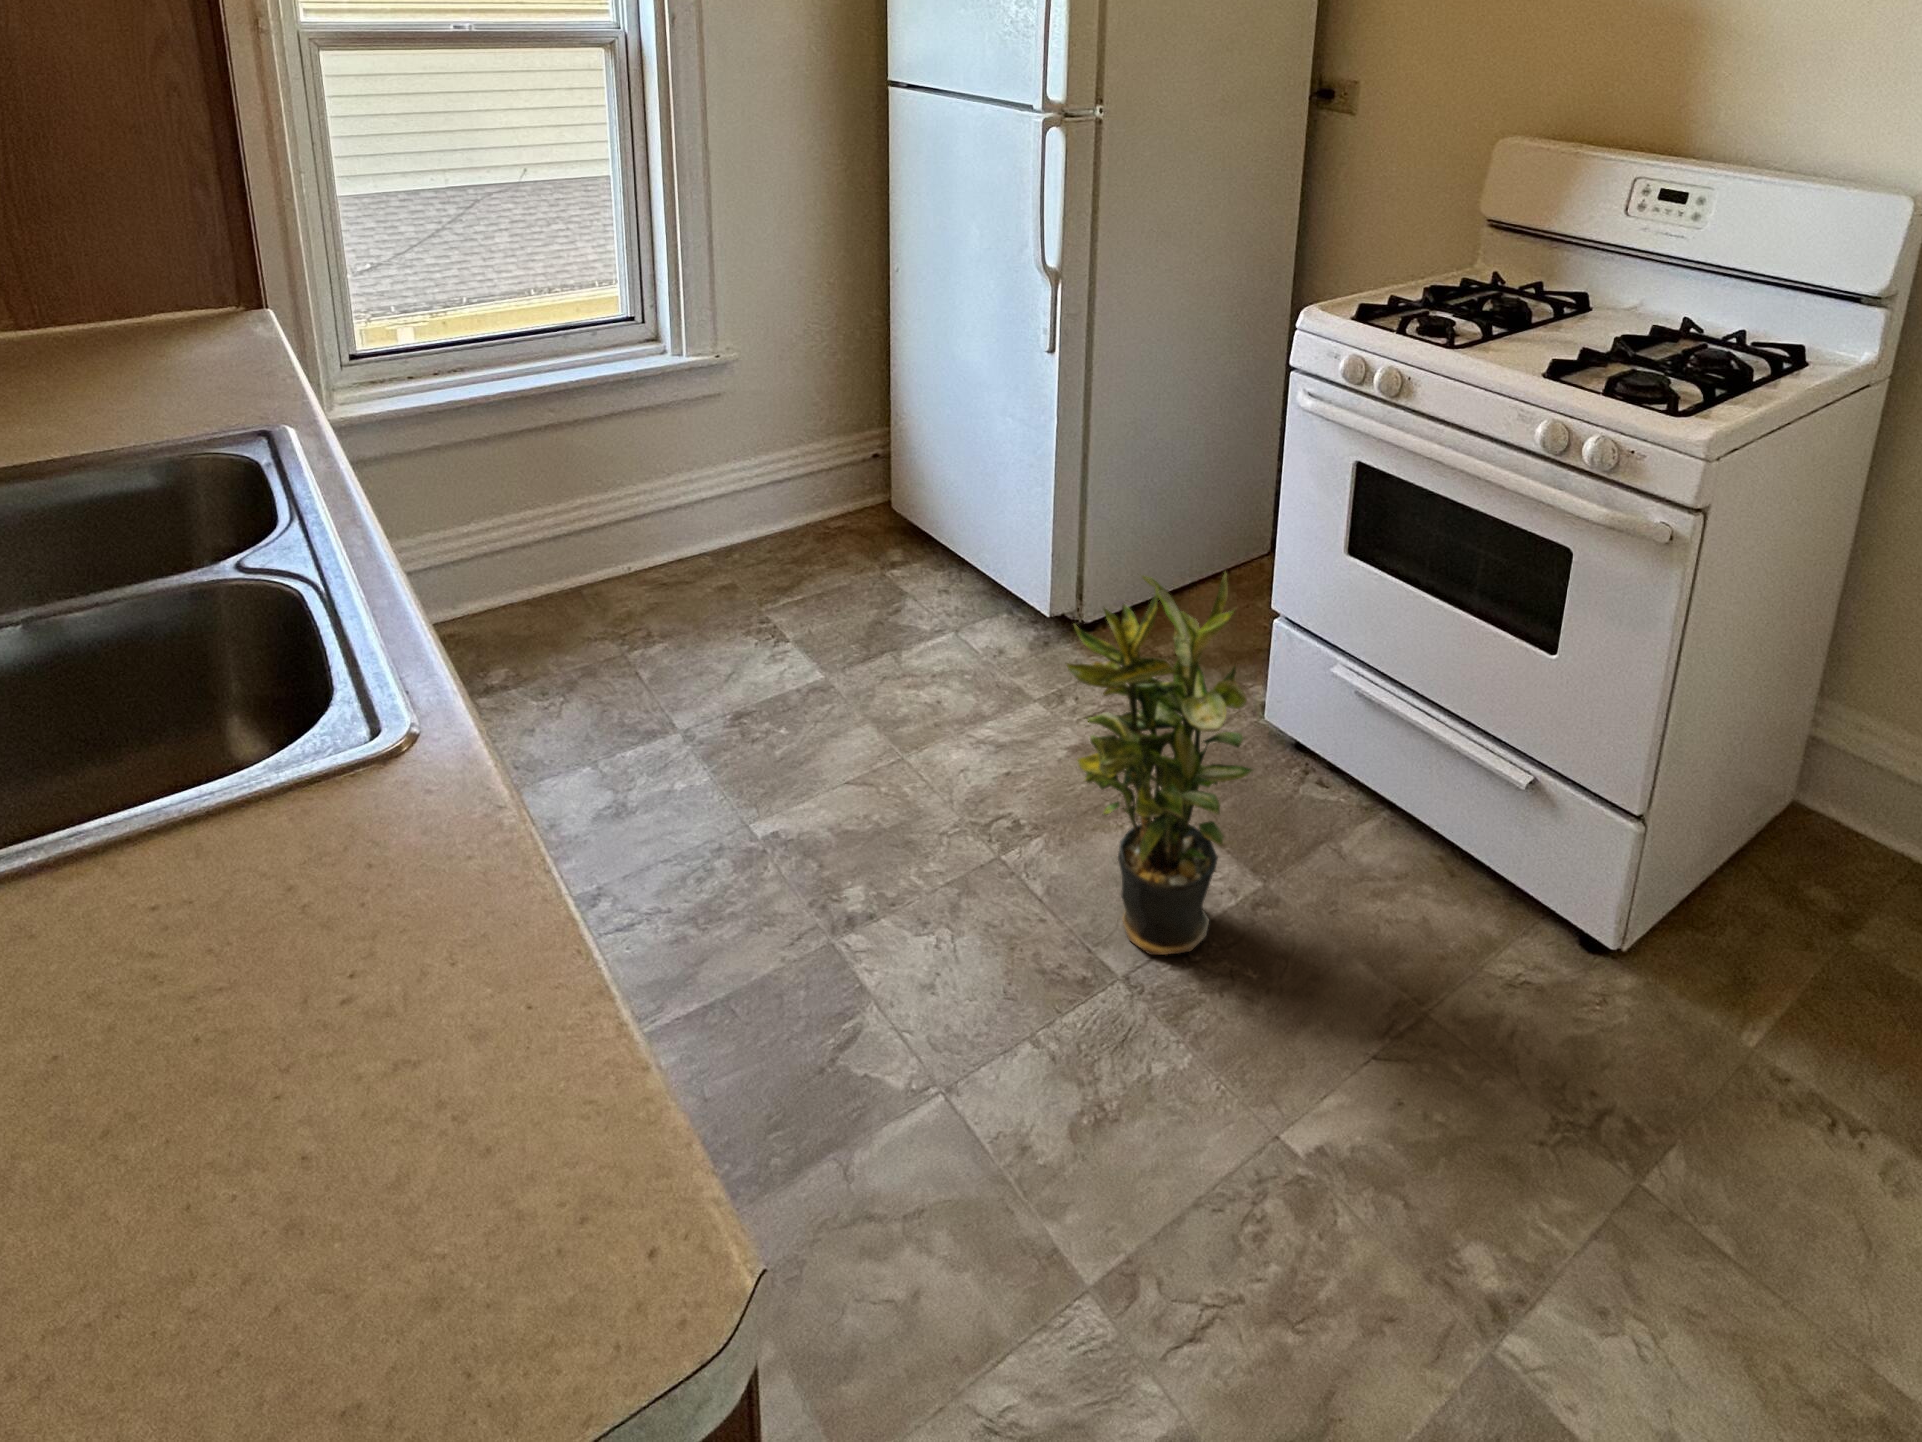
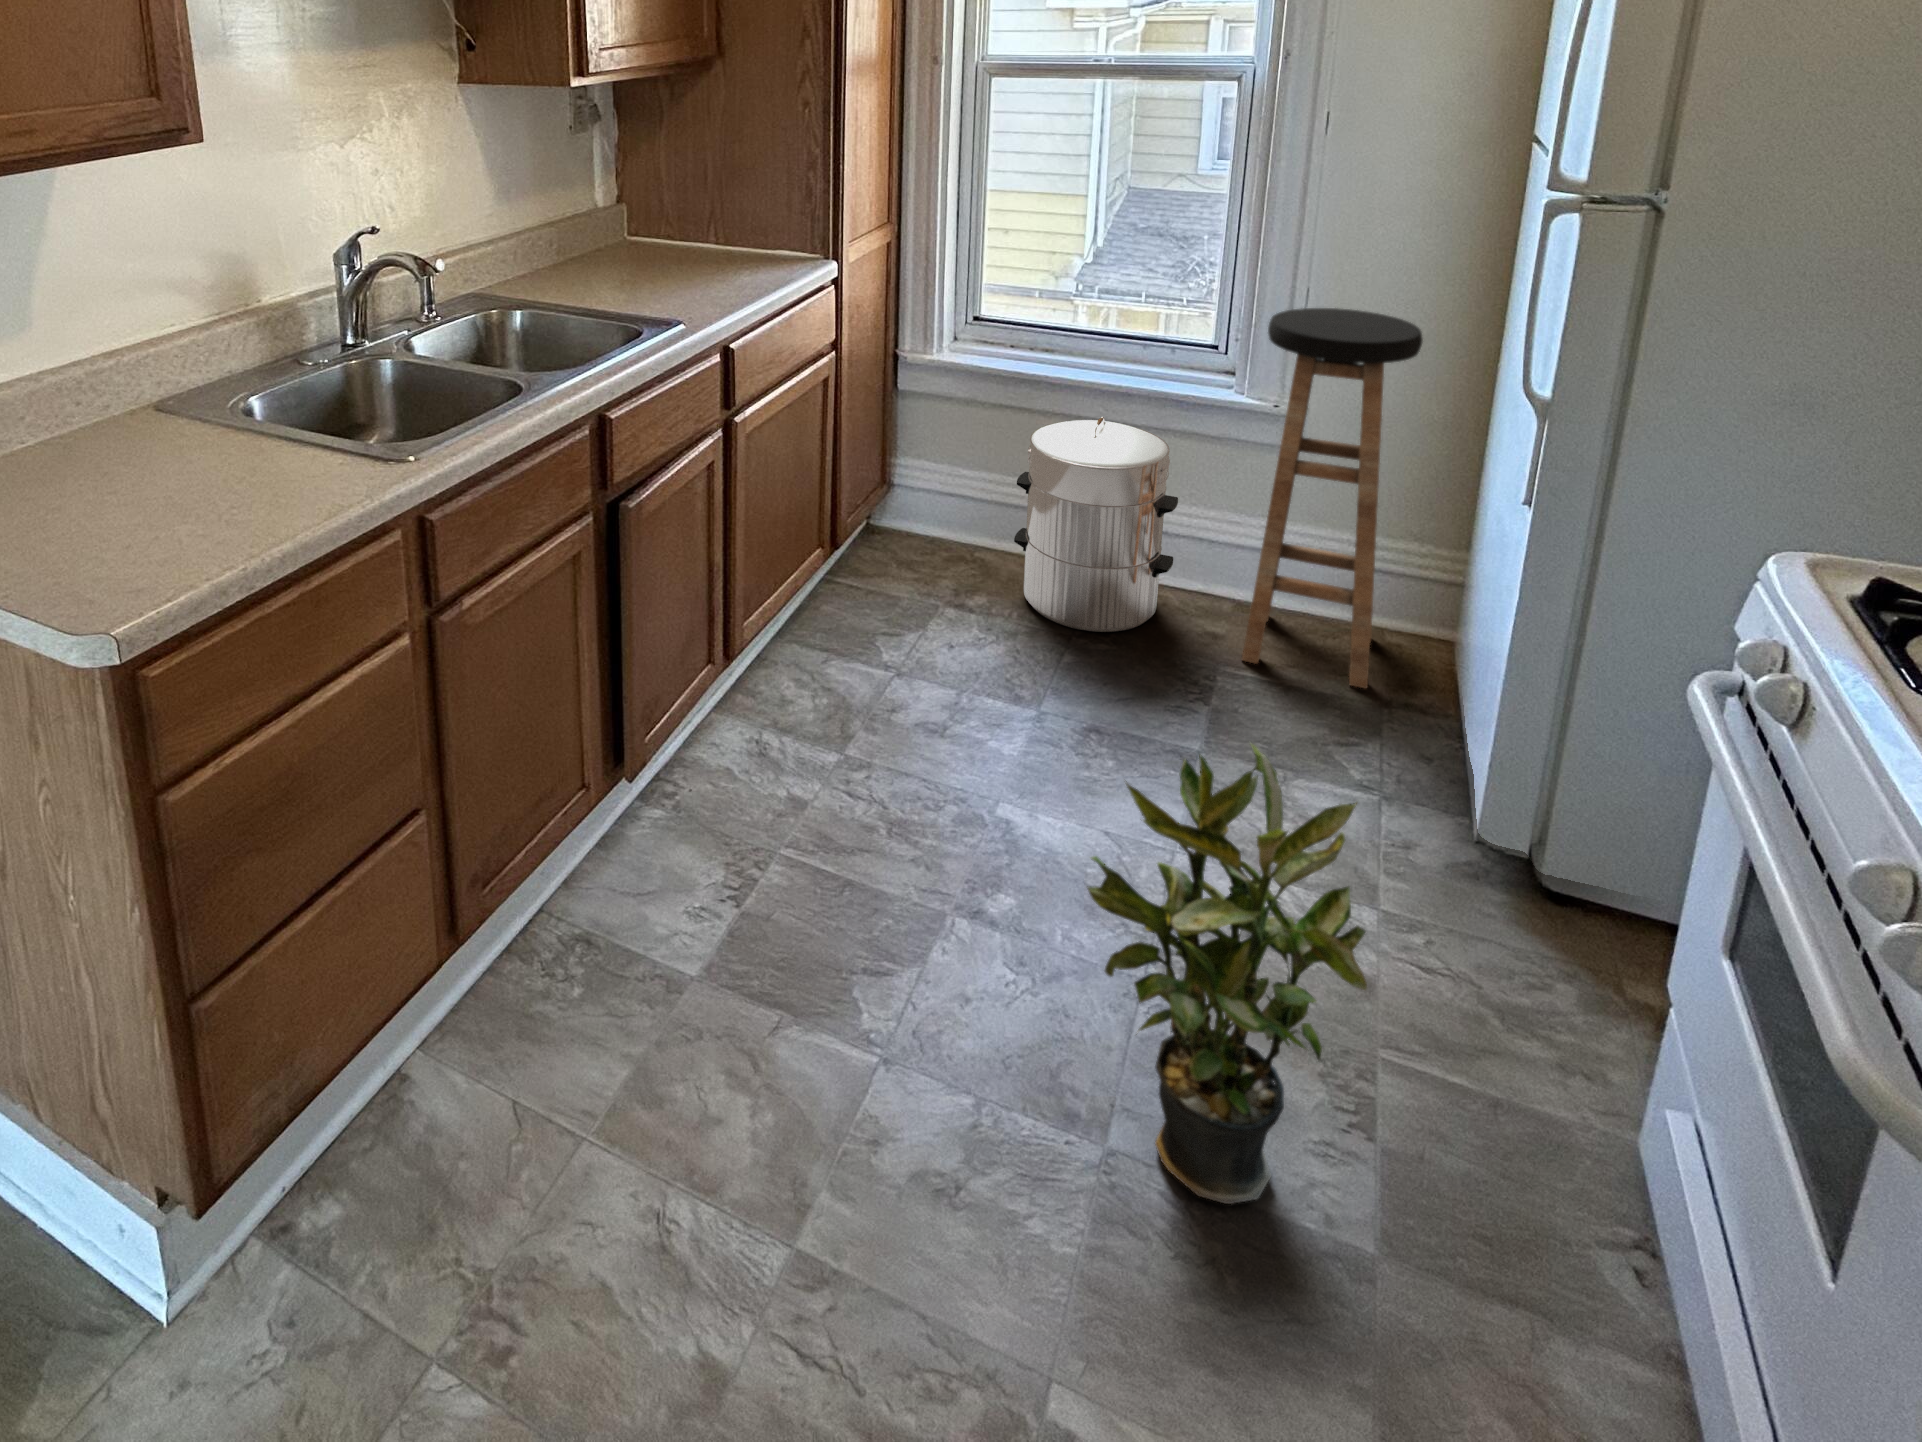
bar stool: none [715,249,862,598] -> present [1242,308,1423,688]
waste bin: none [493,418,677,655] -> present [1014,417,1178,632]

